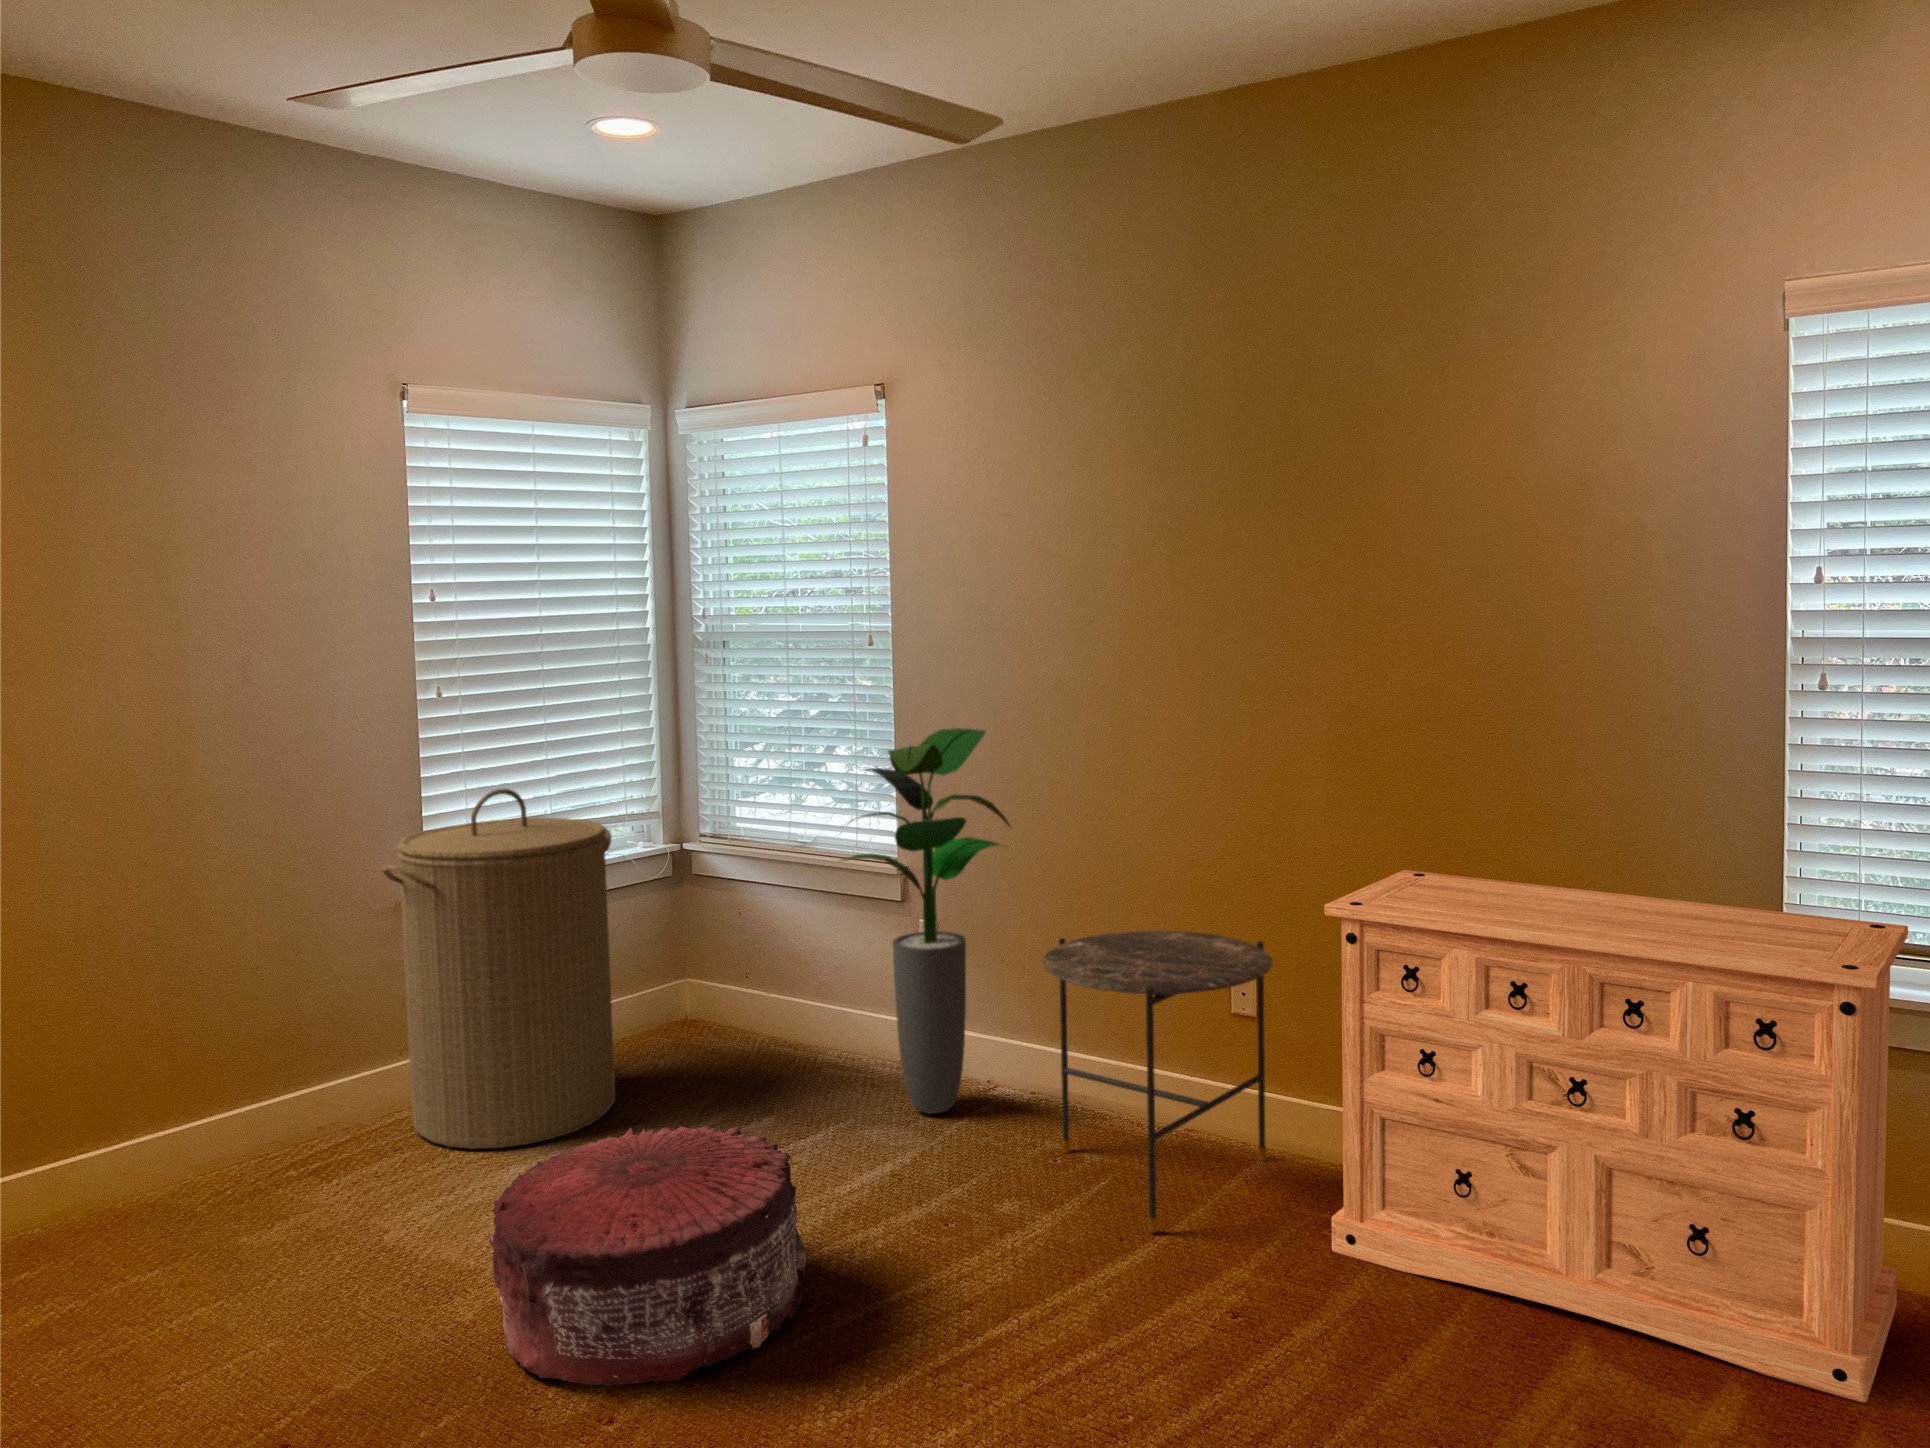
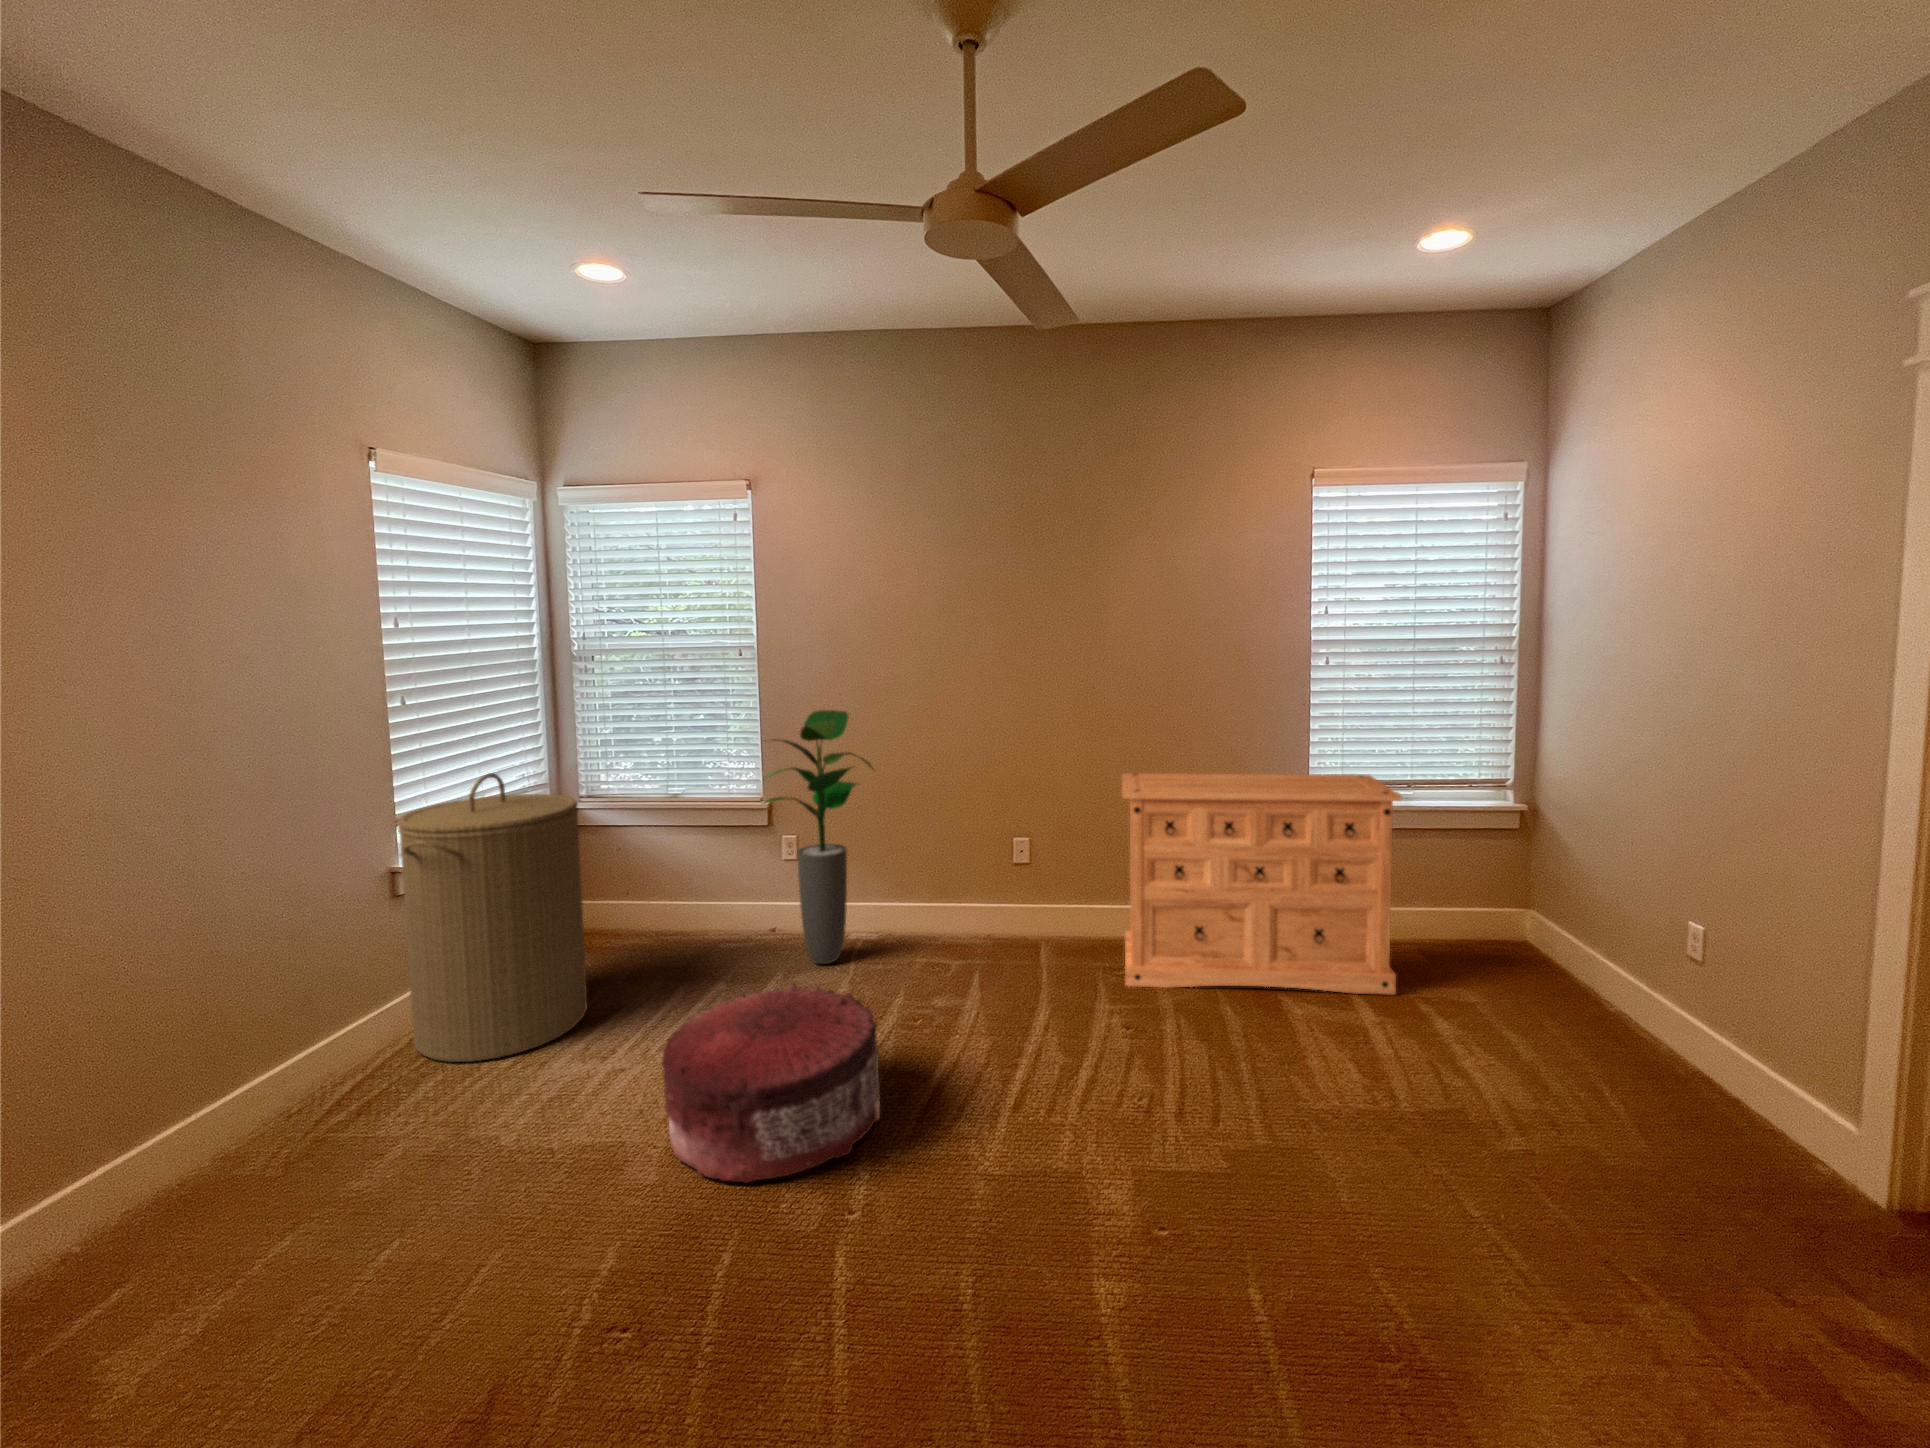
side table: present [1043,930,1273,1233] -> none [928,823,1068,999]

